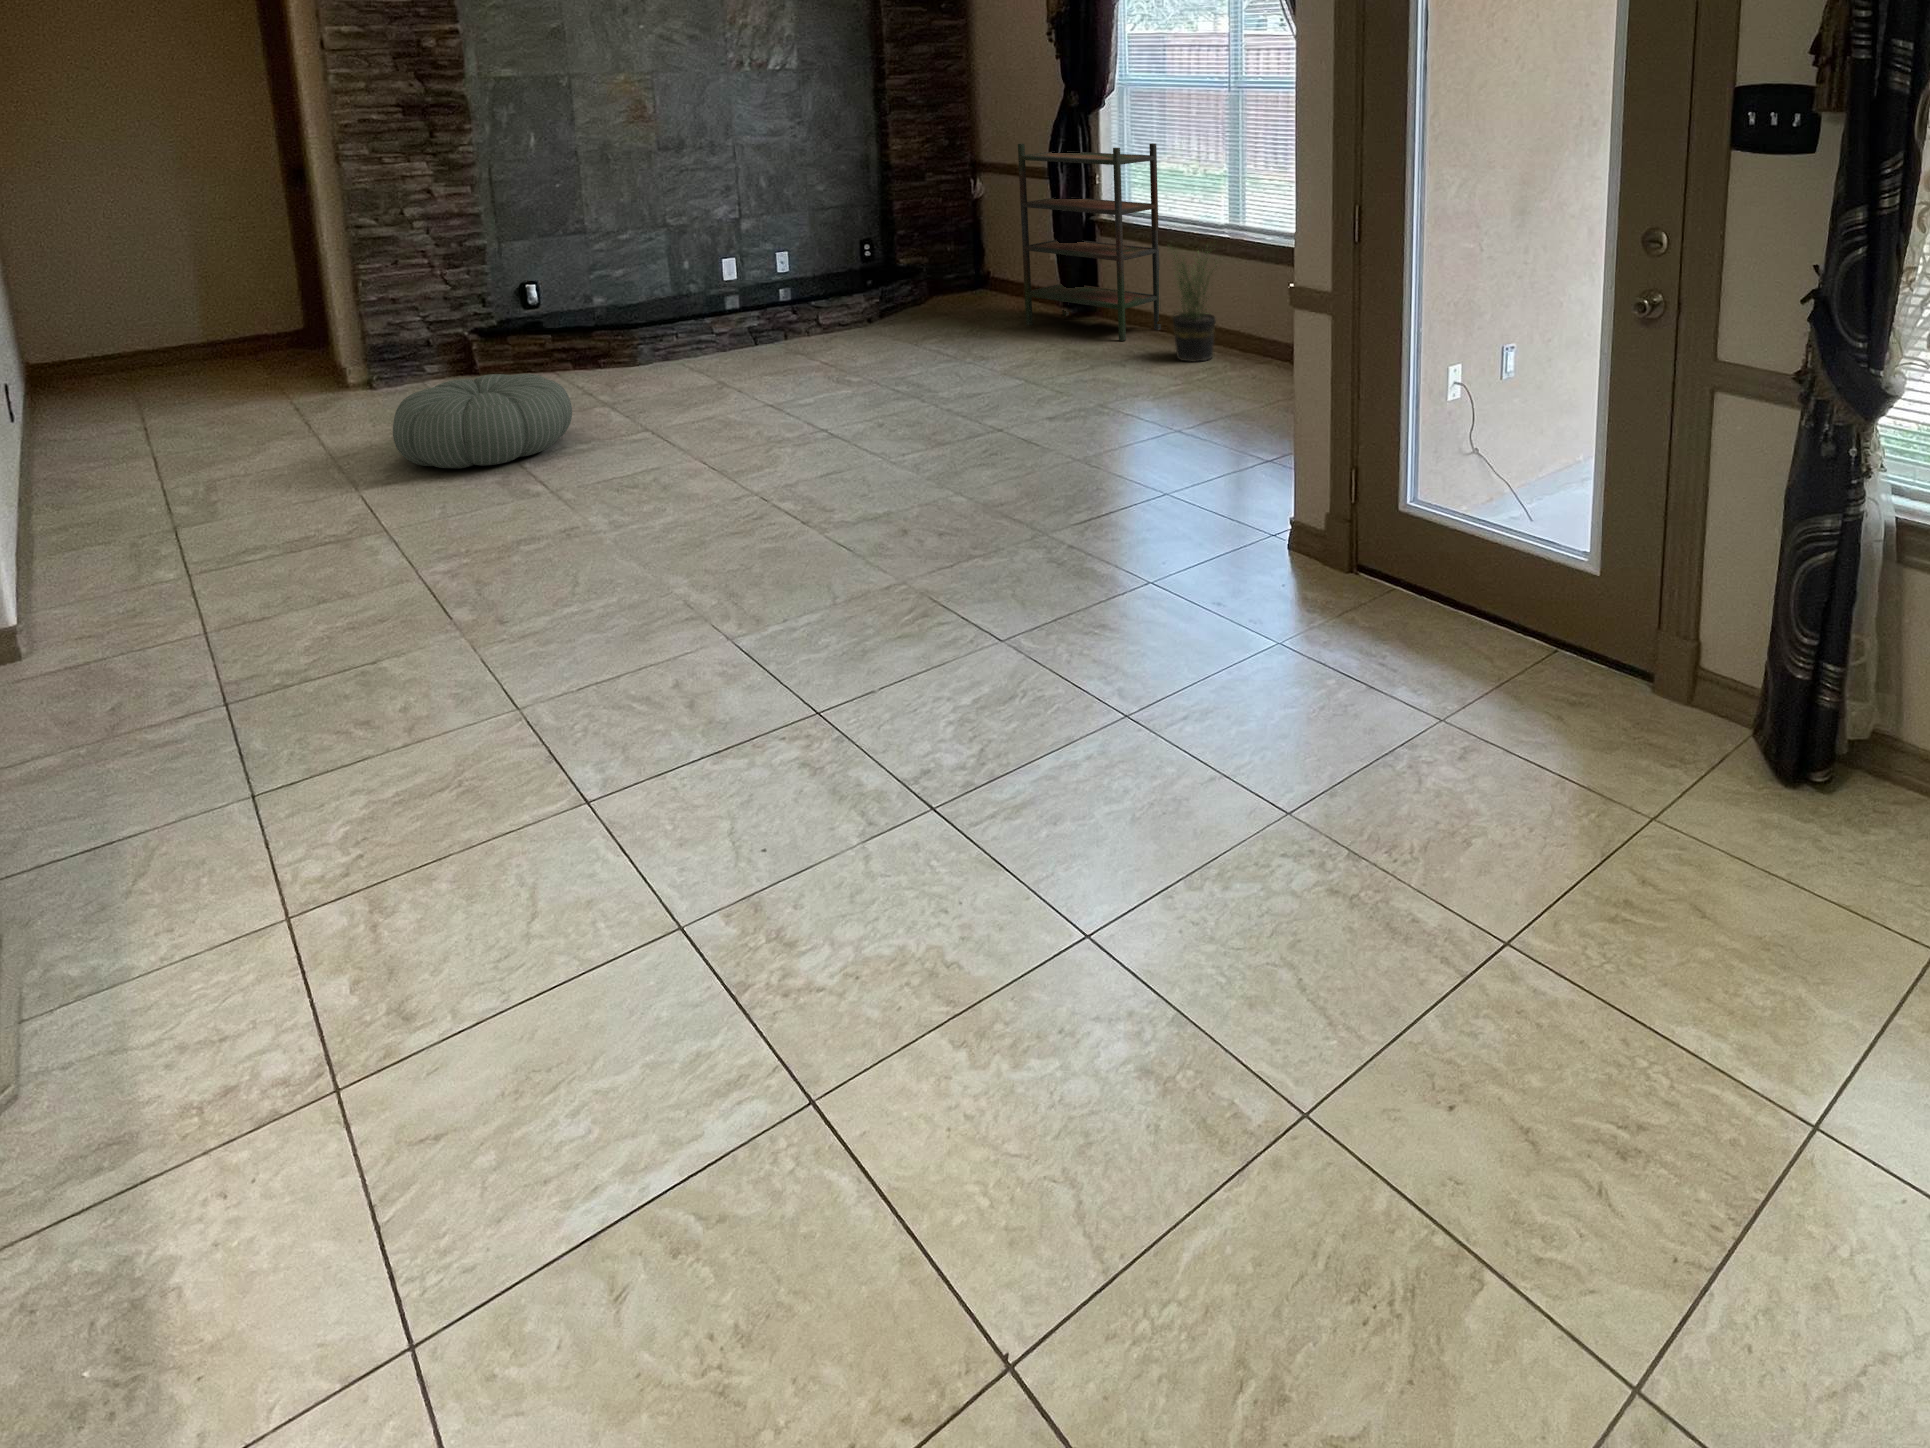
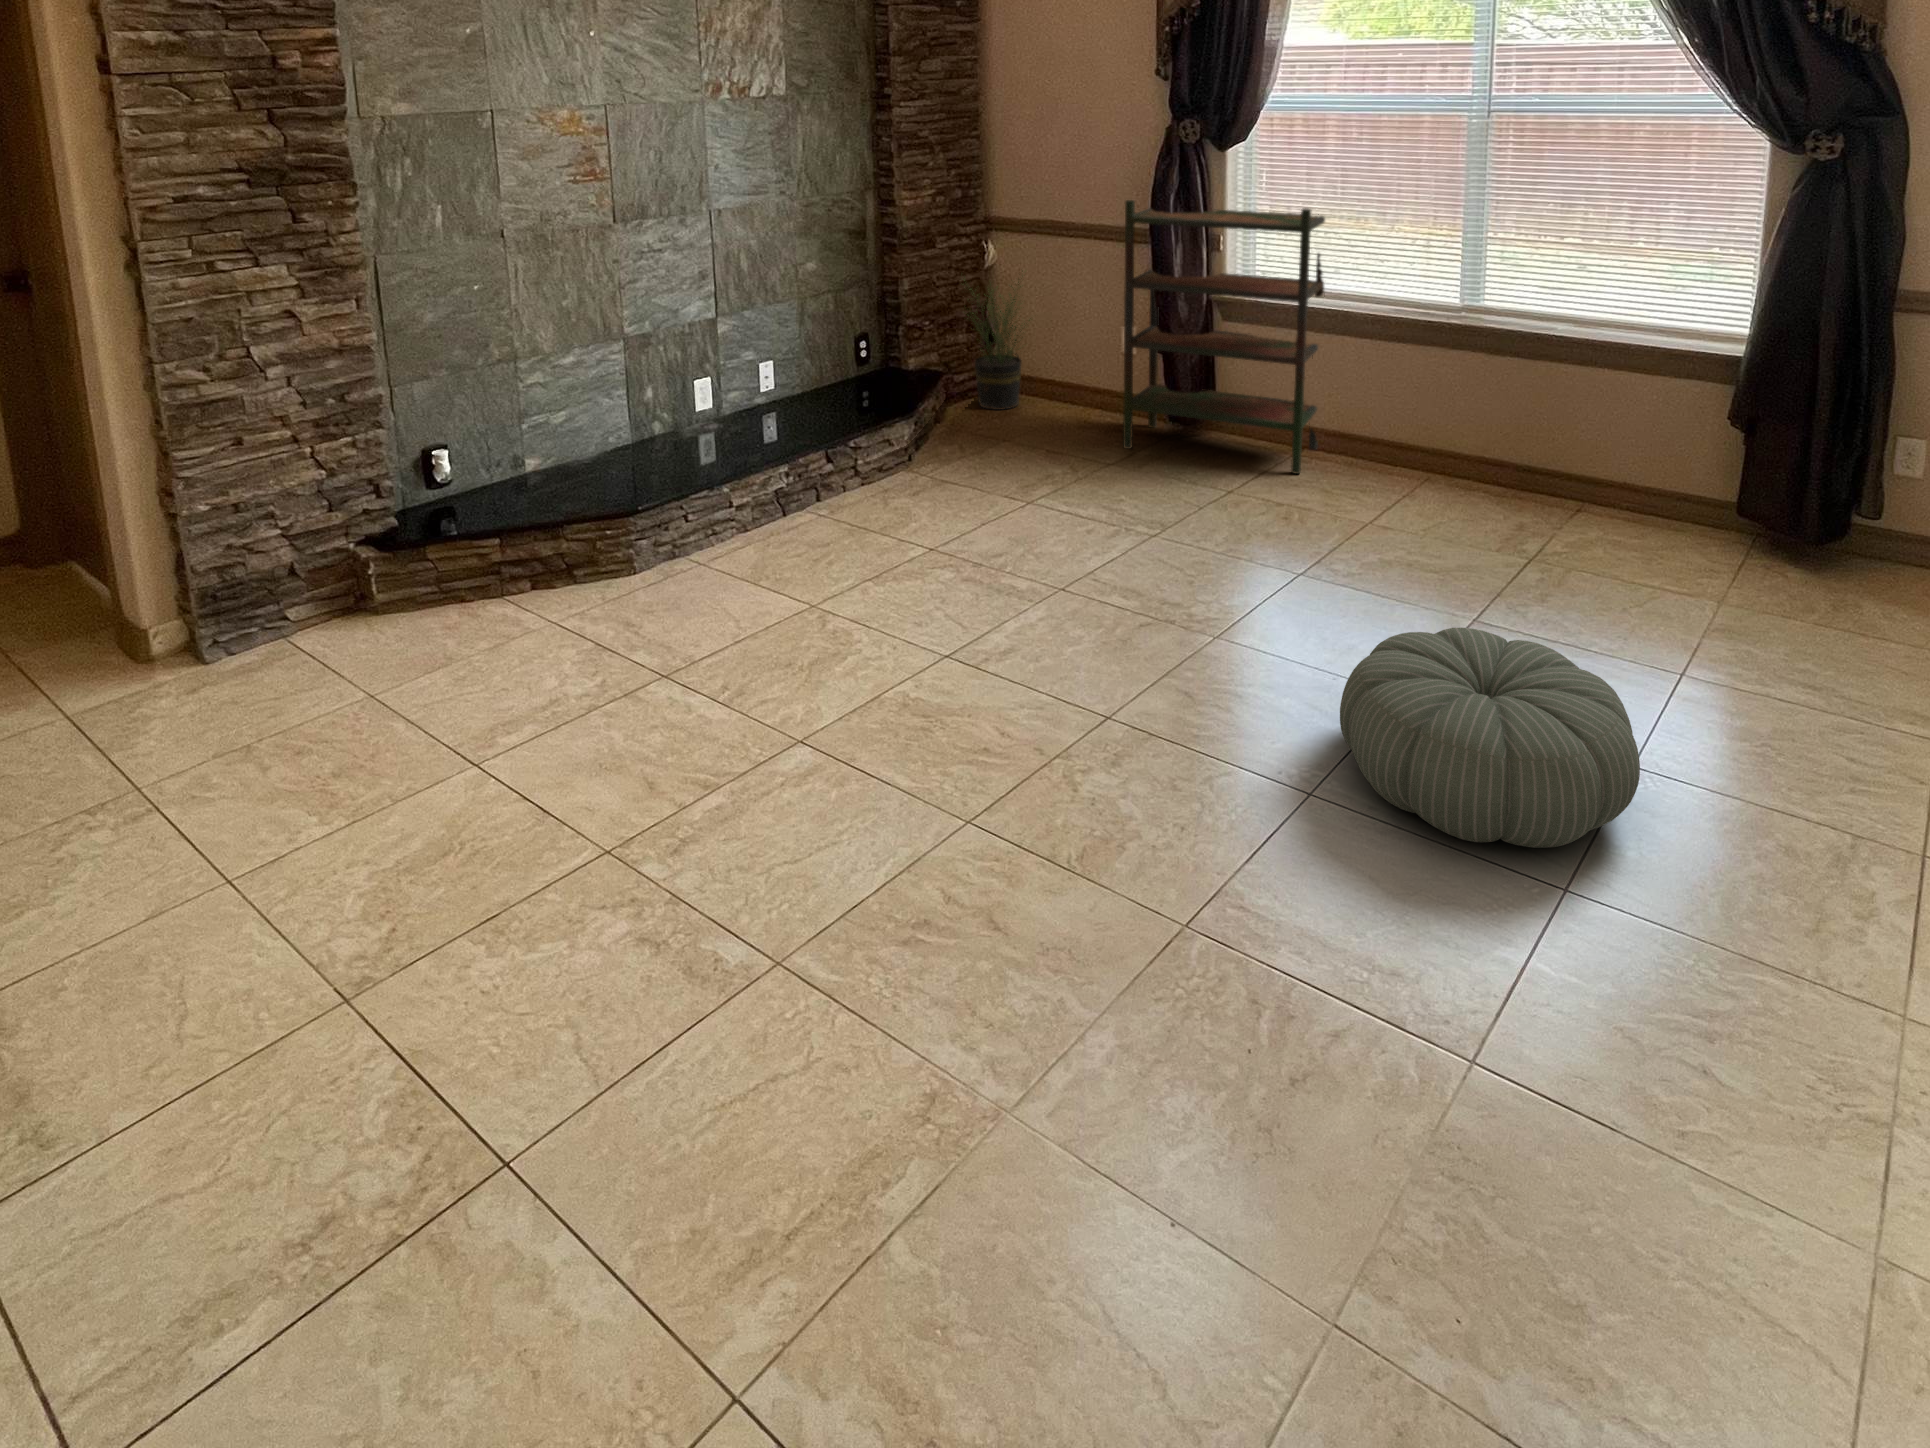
potted plant: present [1168,245,1217,362] -> present [962,276,1030,410]
pouf: present [393,374,572,469] -> present [1340,628,1640,848]

